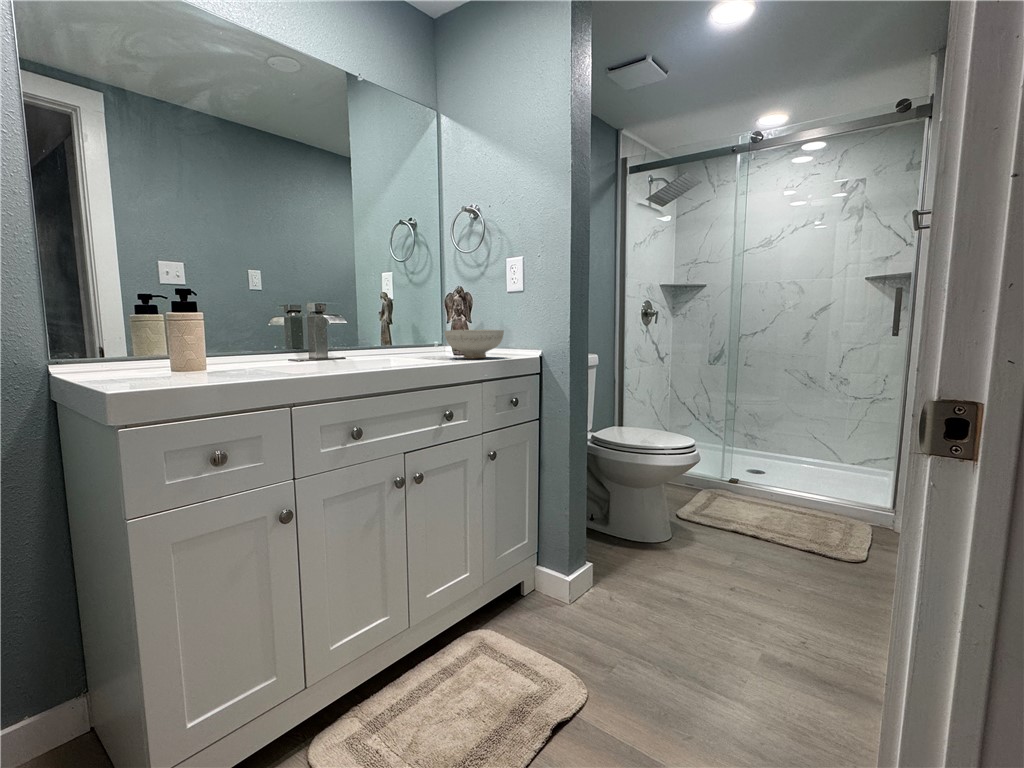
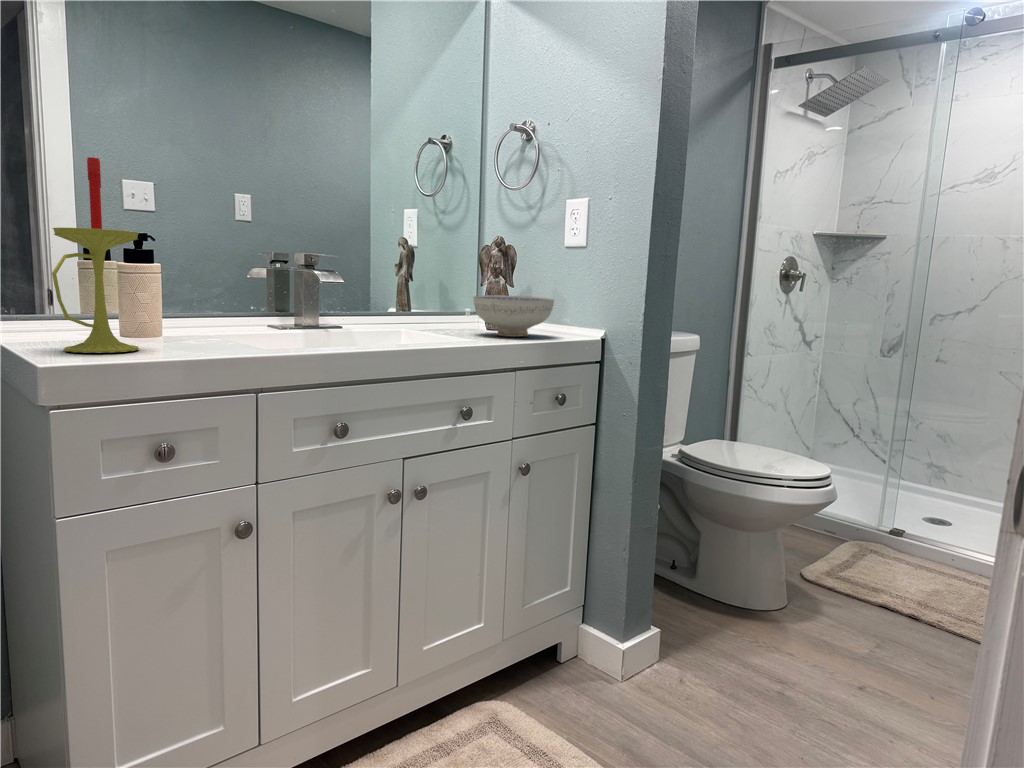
candle: none [116,221,195,381] -> present [52,157,139,353]

